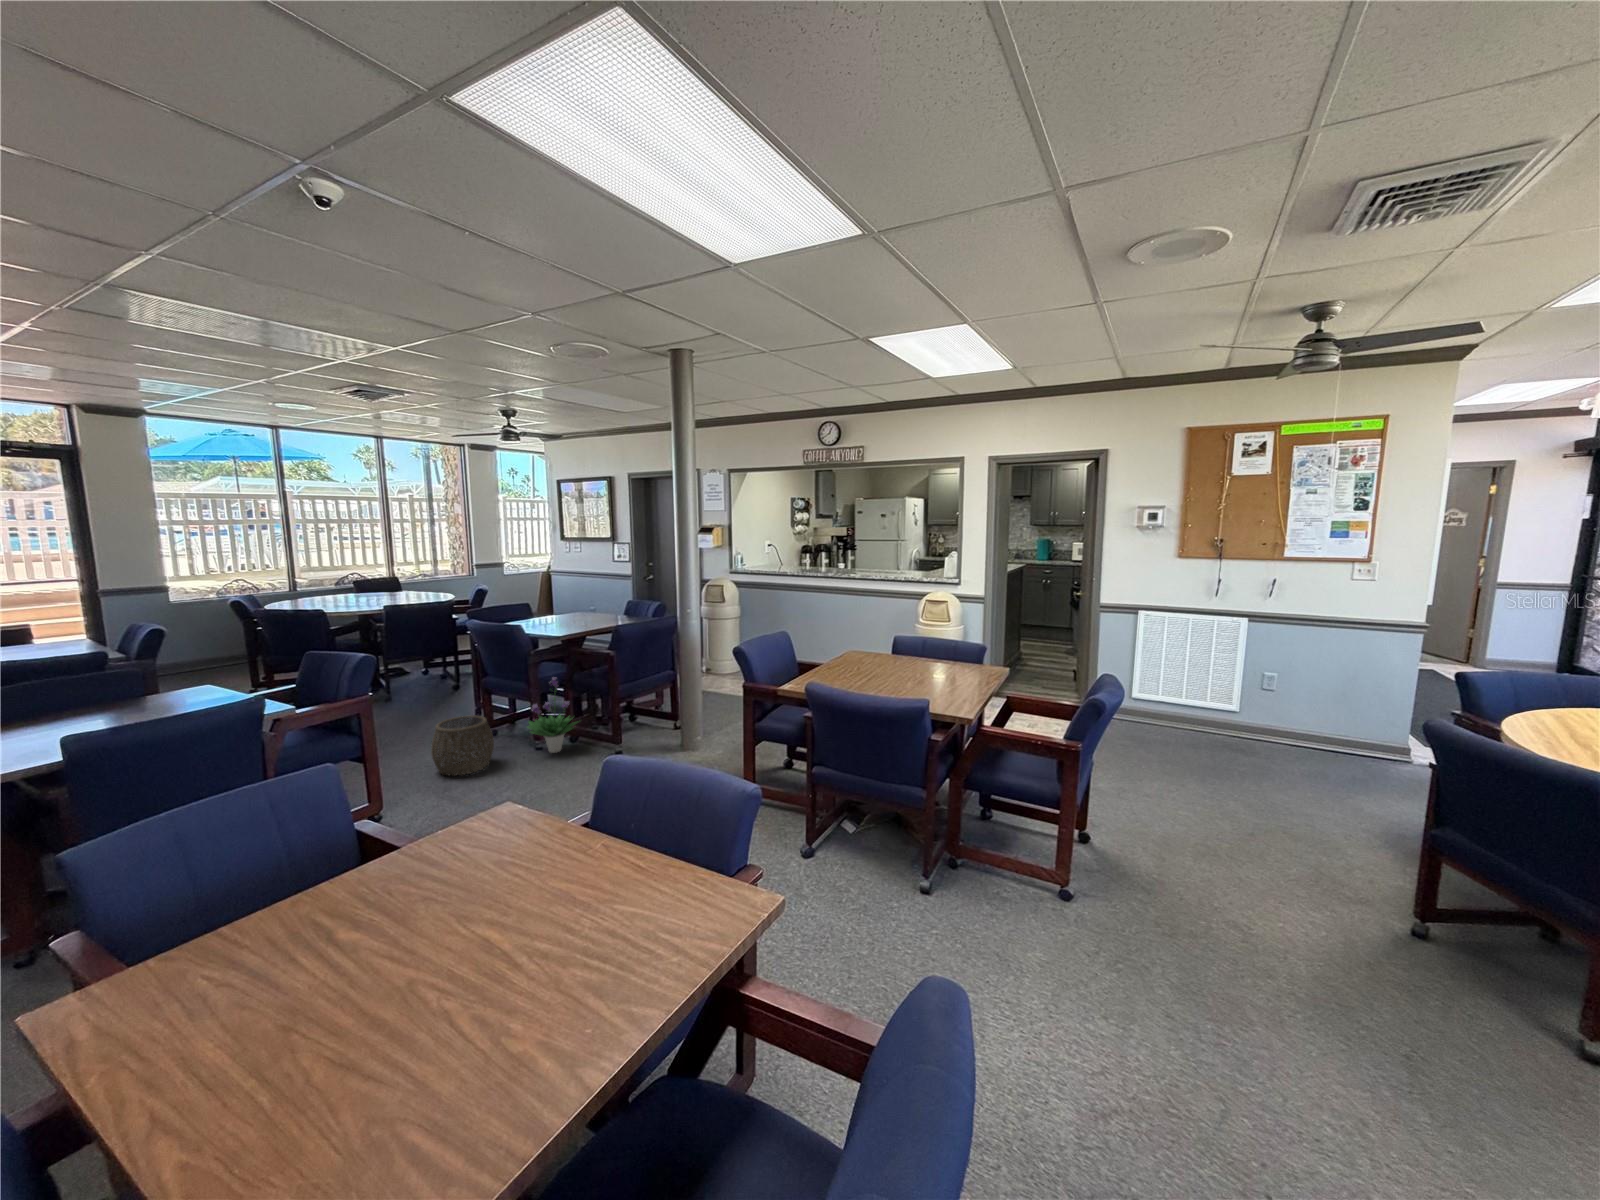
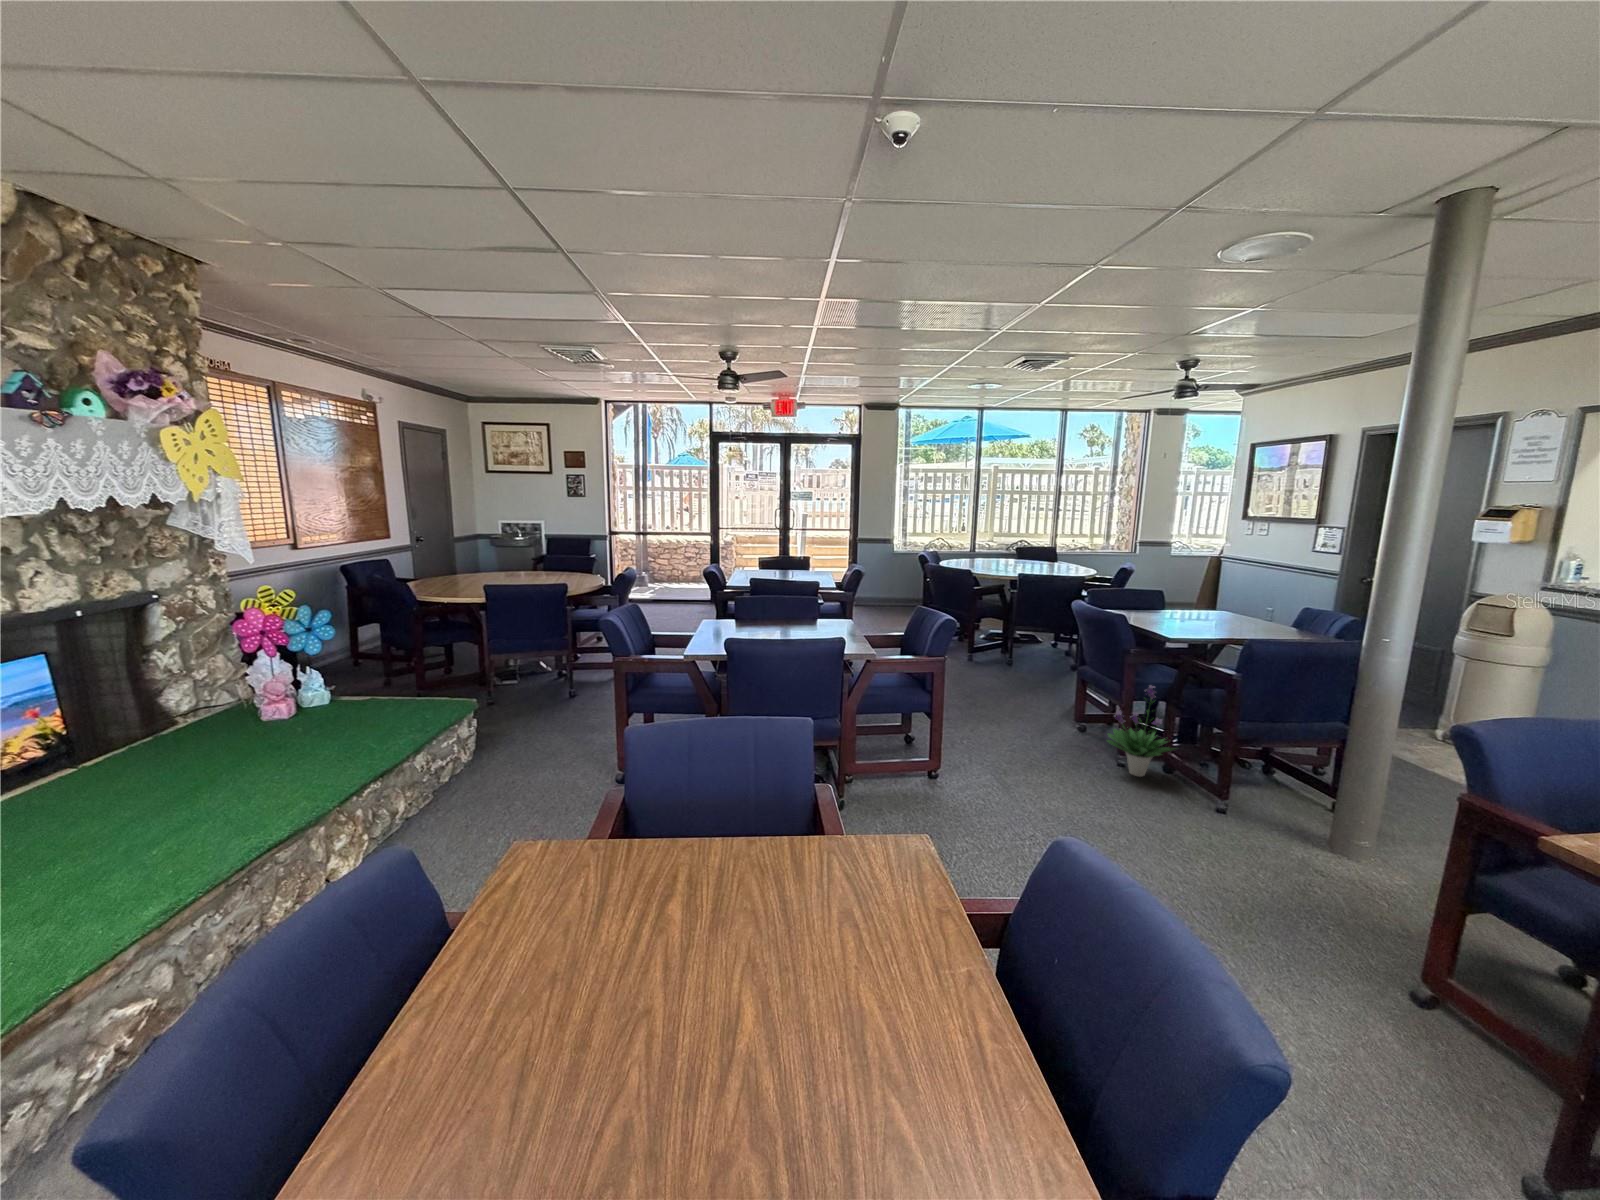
woven basket: present [431,715,494,776] -> none [1004,699,1068,764]

